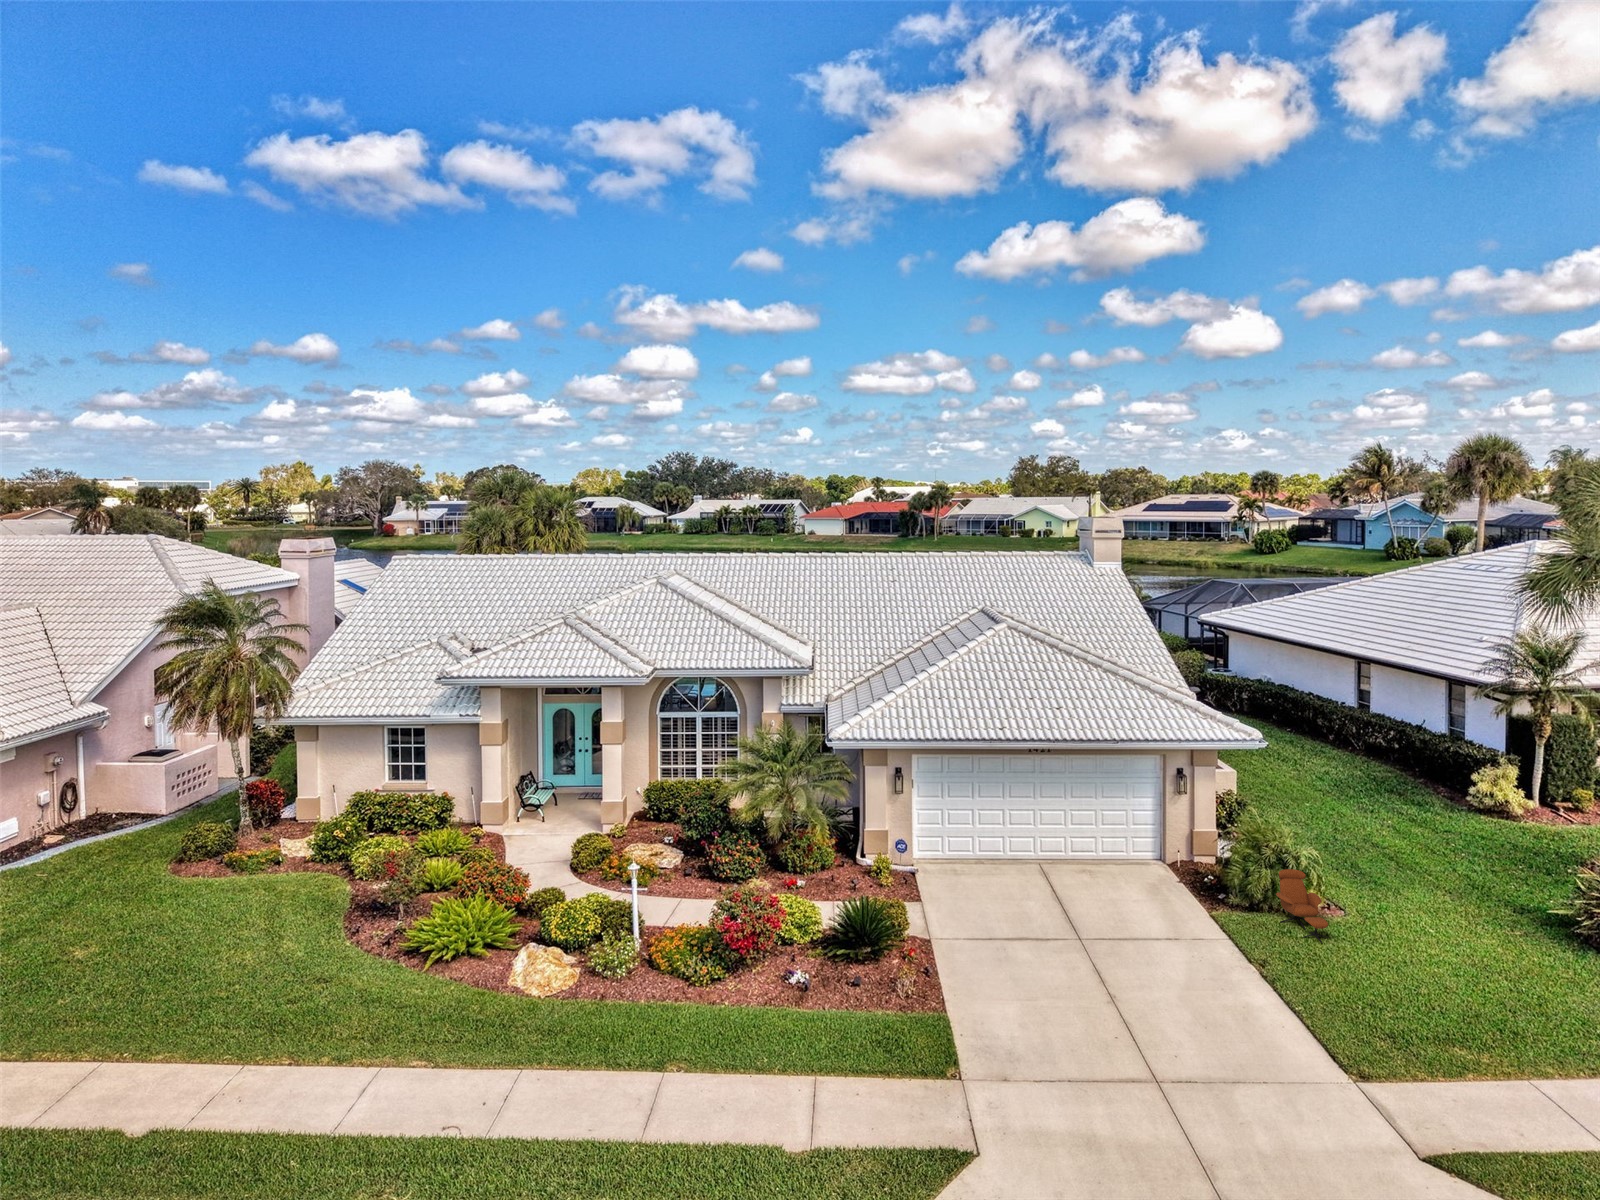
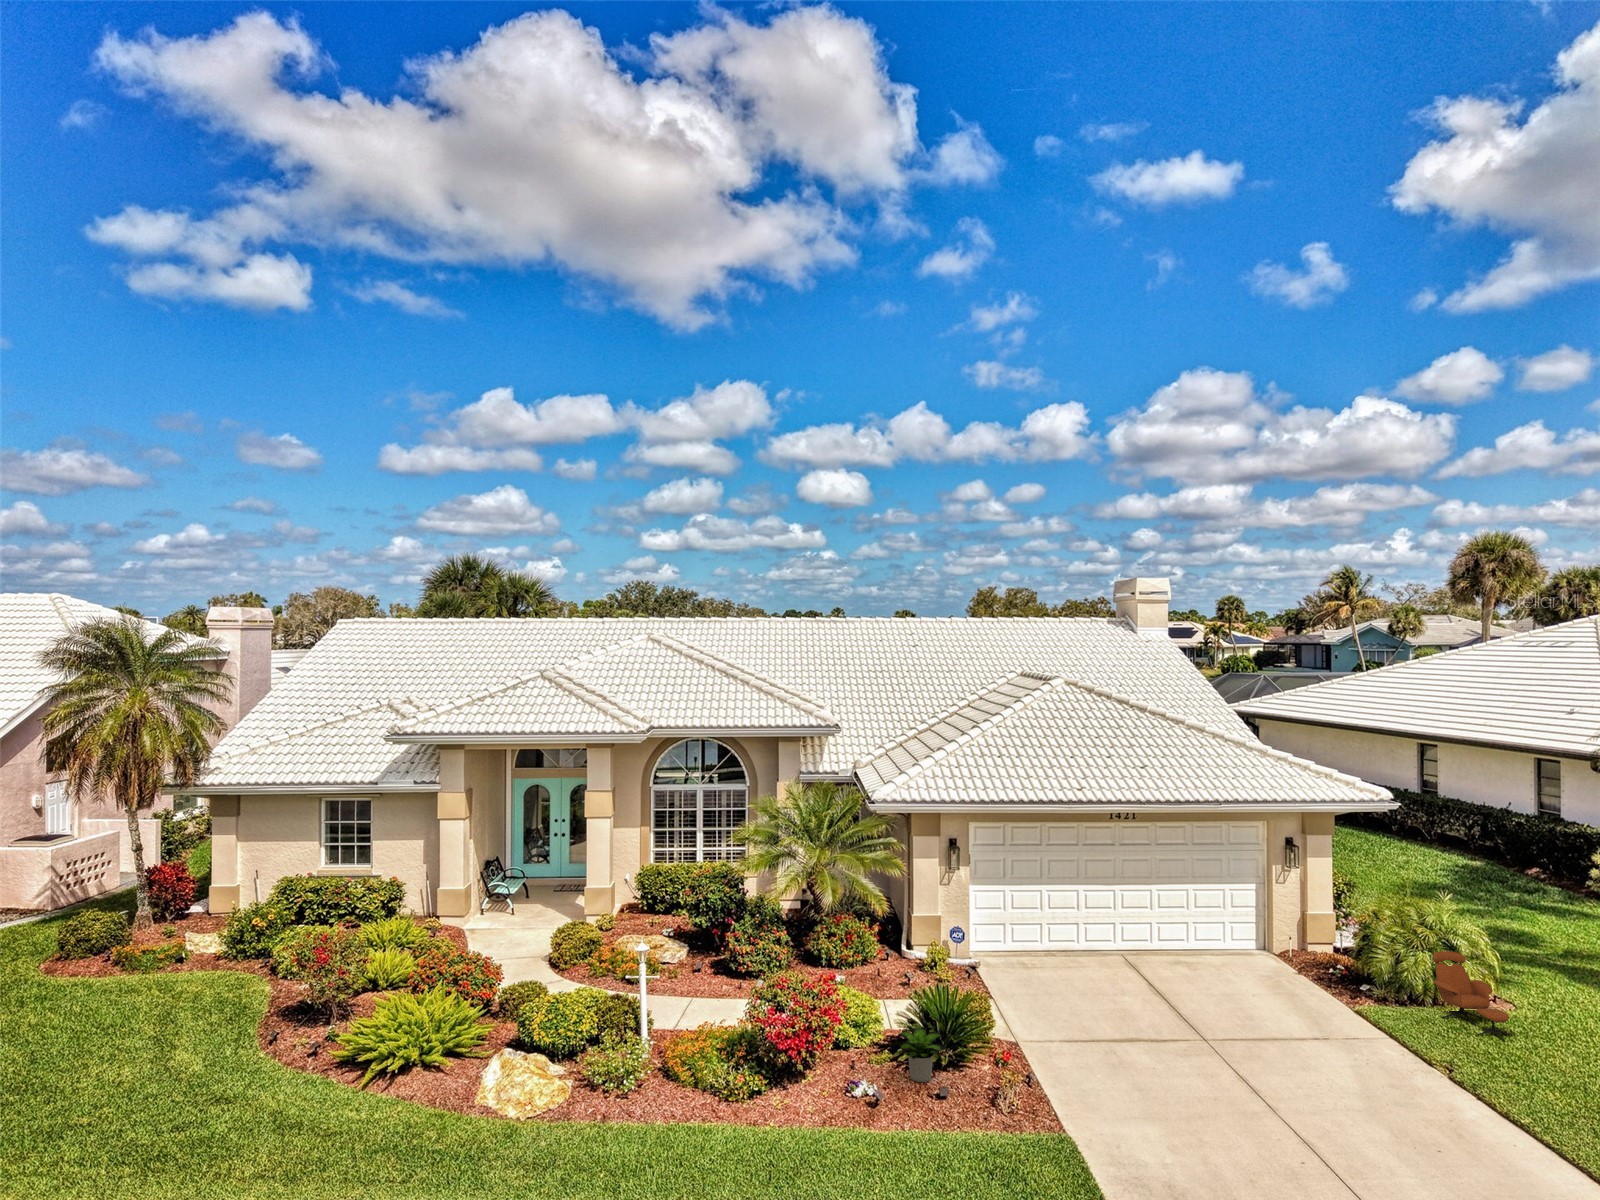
potted plant: none [828,932,866,973] -> present [898,1028,947,1082]

